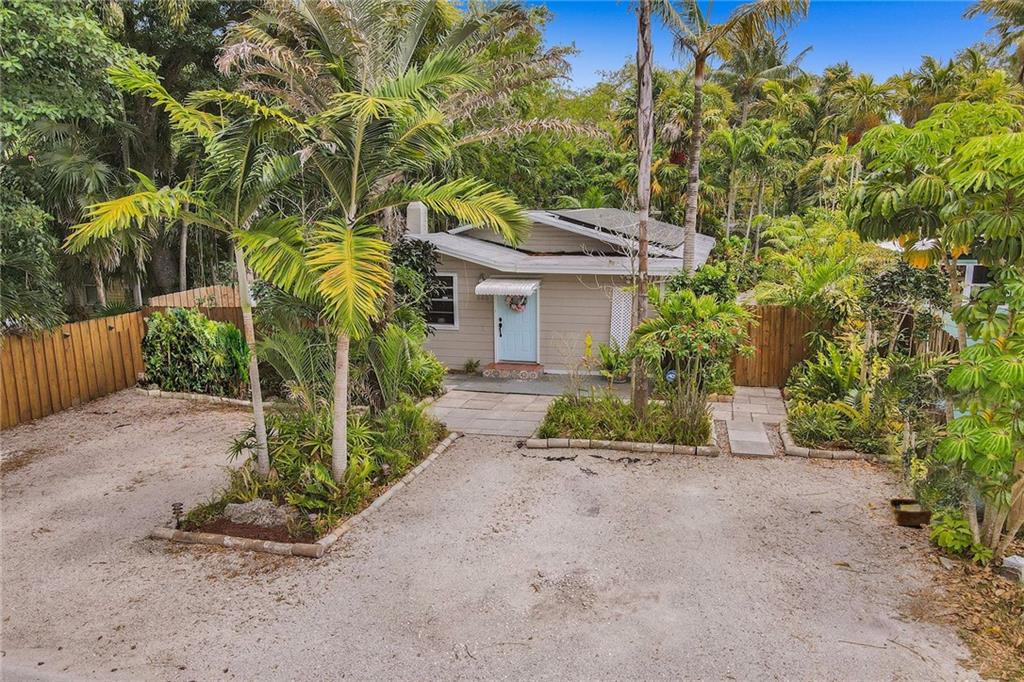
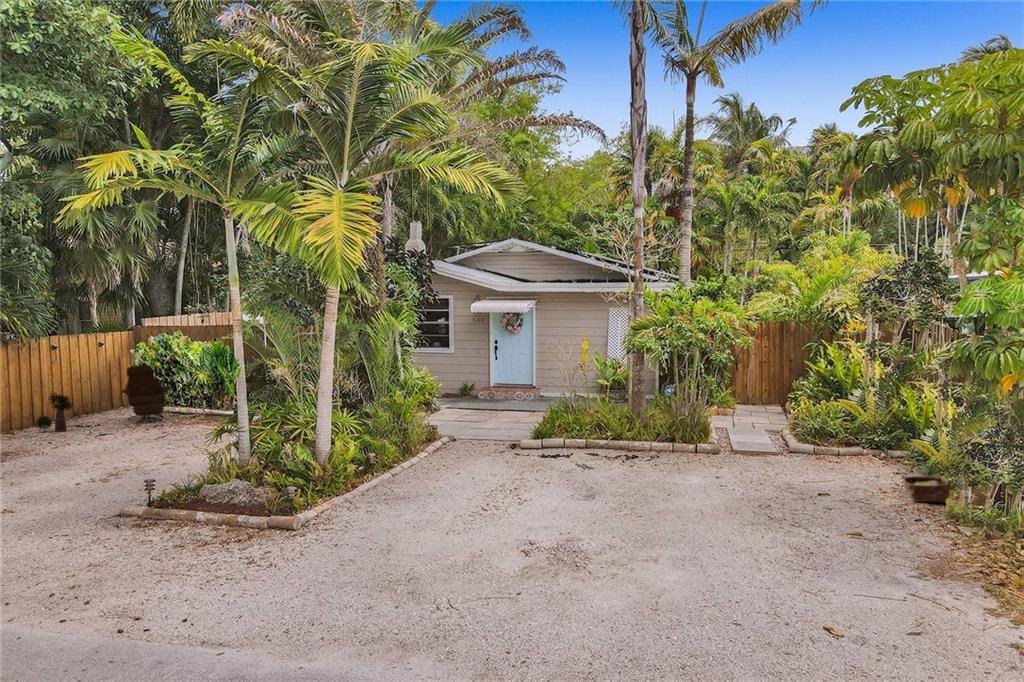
lounge chair: none [135,349,181,410] -> present [122,365,170,423]
potted plant: none [53,384,90,421] -> present [36,393,73,432]

